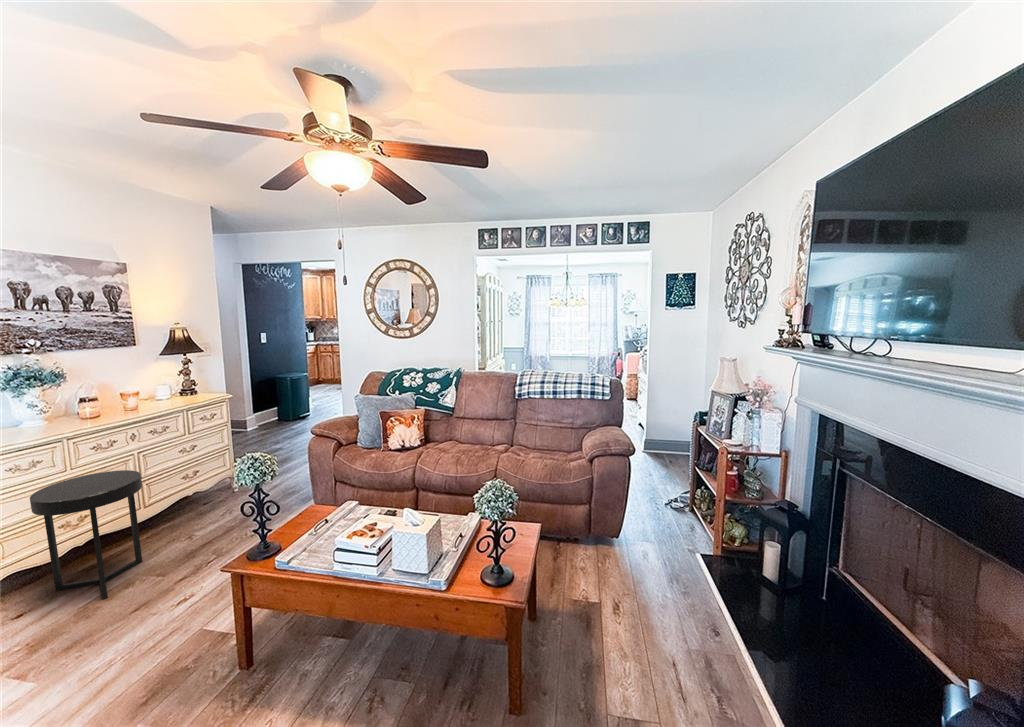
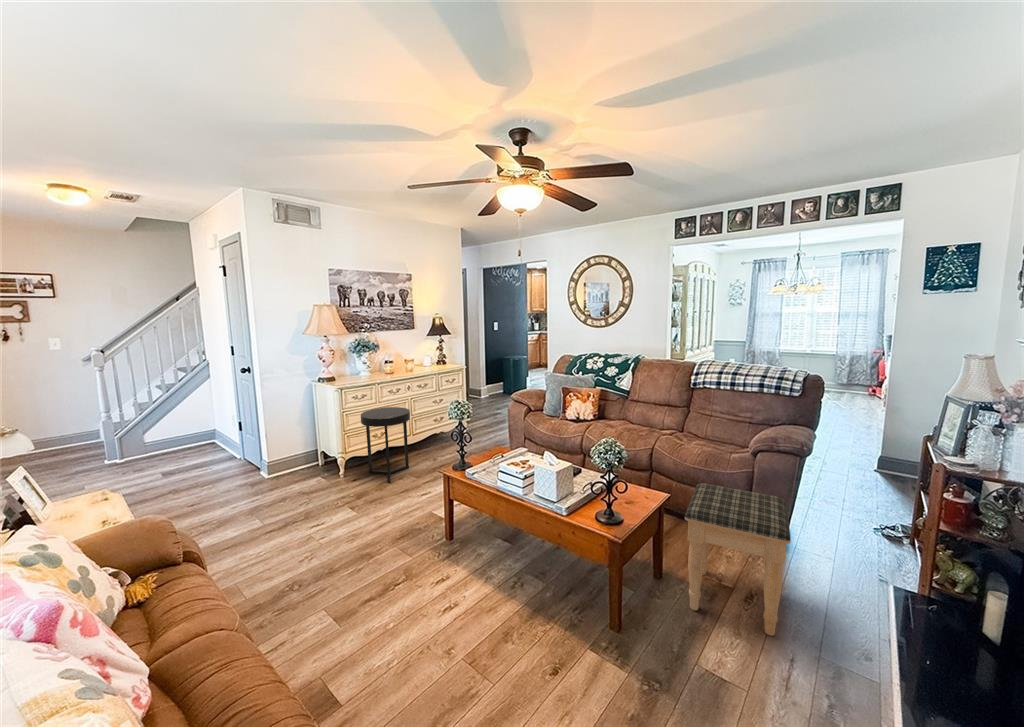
footstool: none [559,502,665,645] -> present [685,483,791,636]

